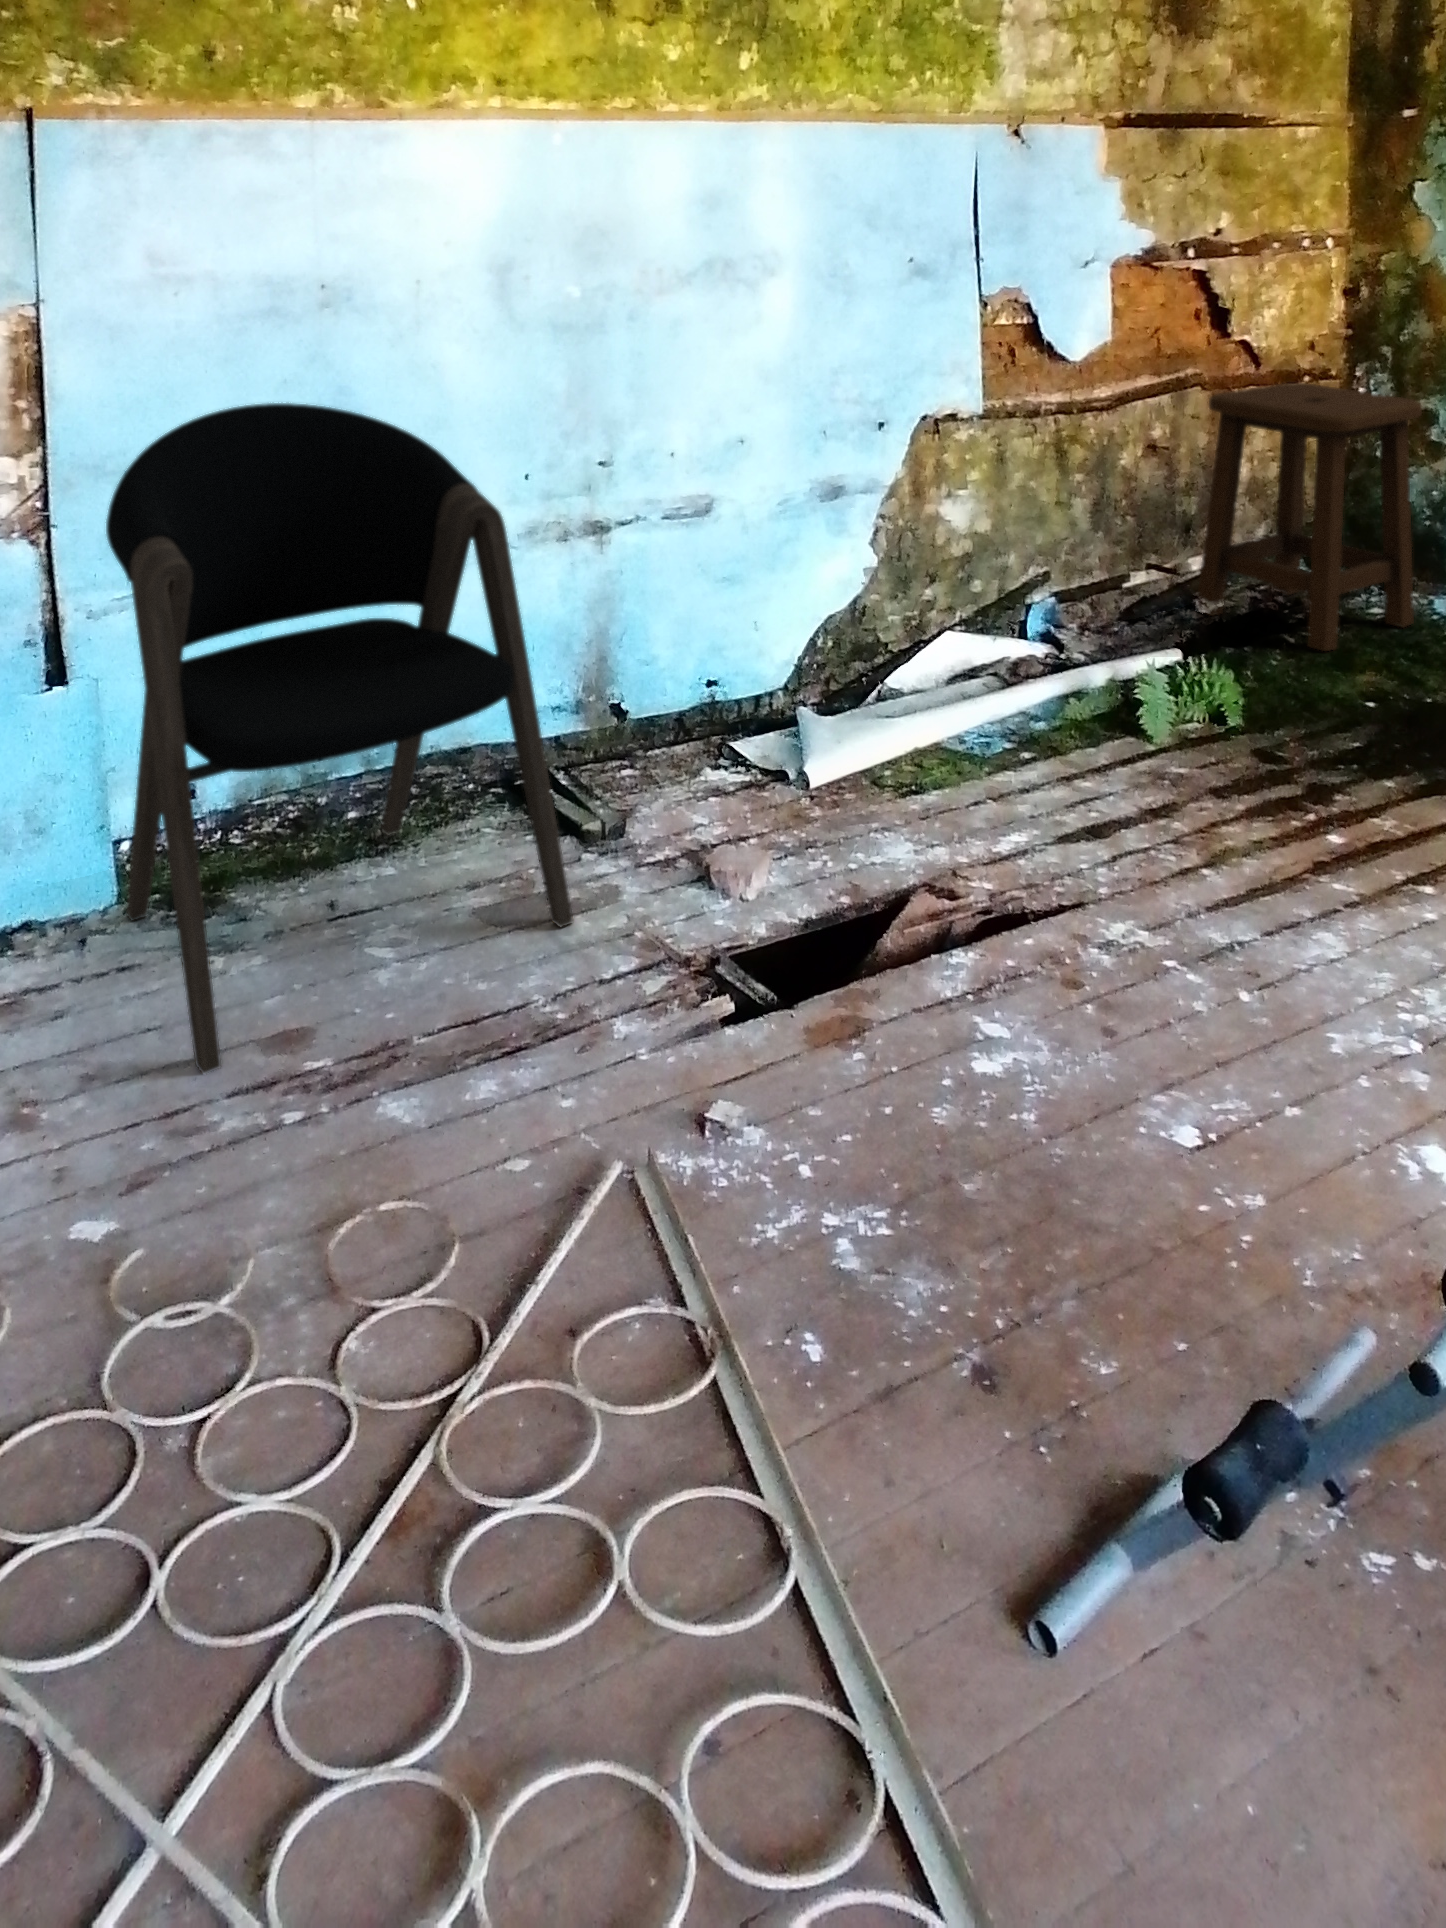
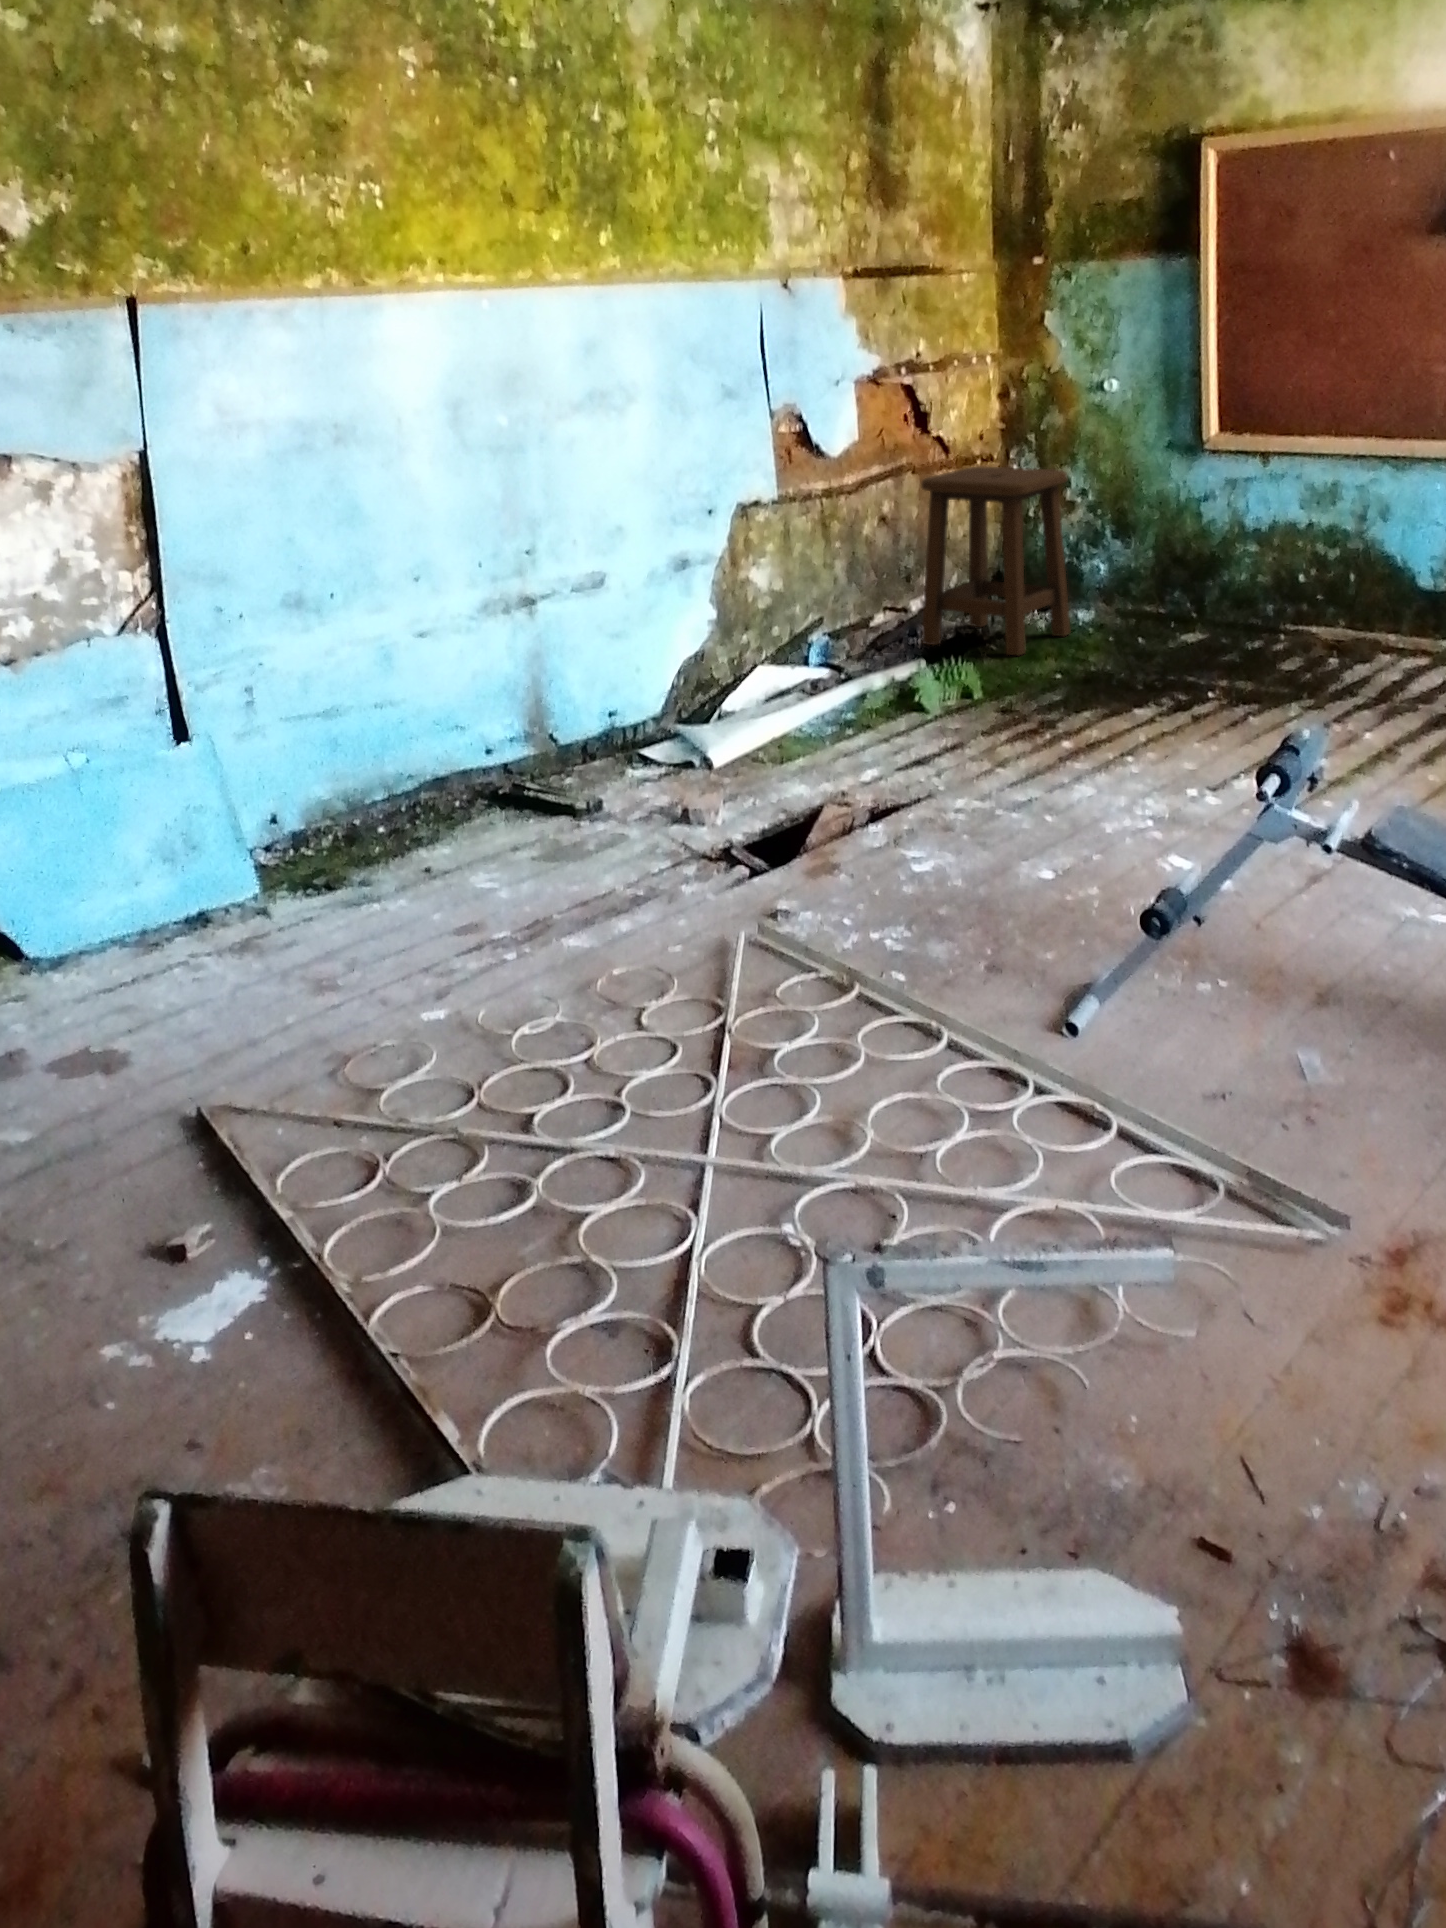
chair: present [106,403,573,1074] -> none [252,514,598,961]

